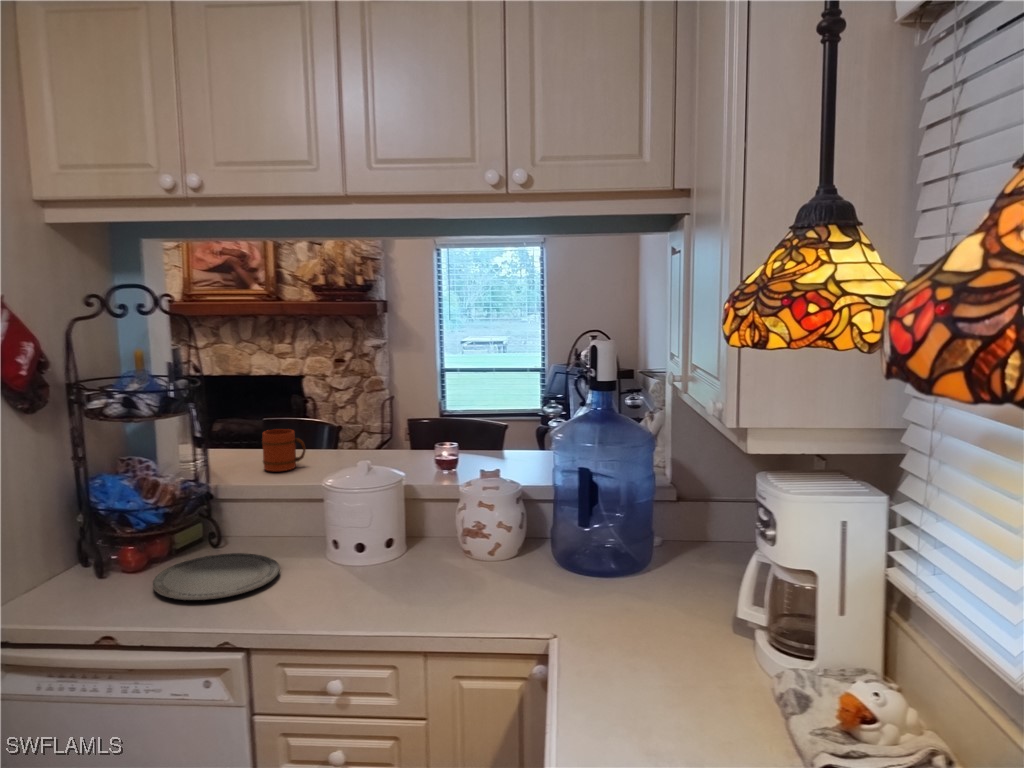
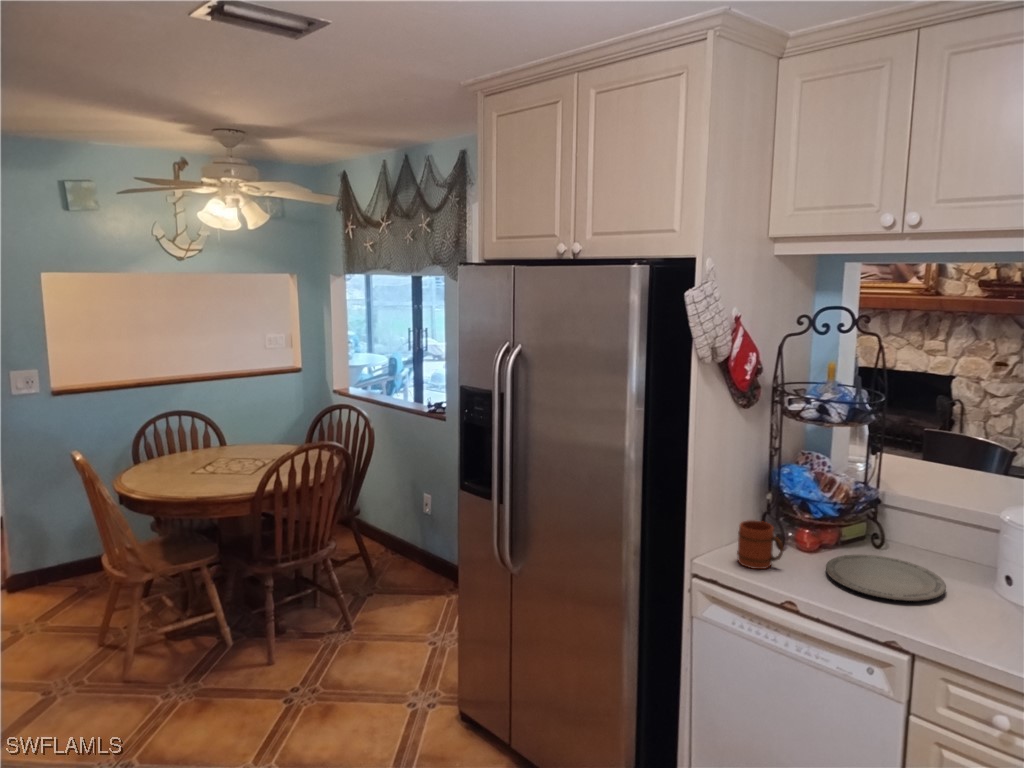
mug: present [262,429,305,471] -> present [737,520,783,569]

